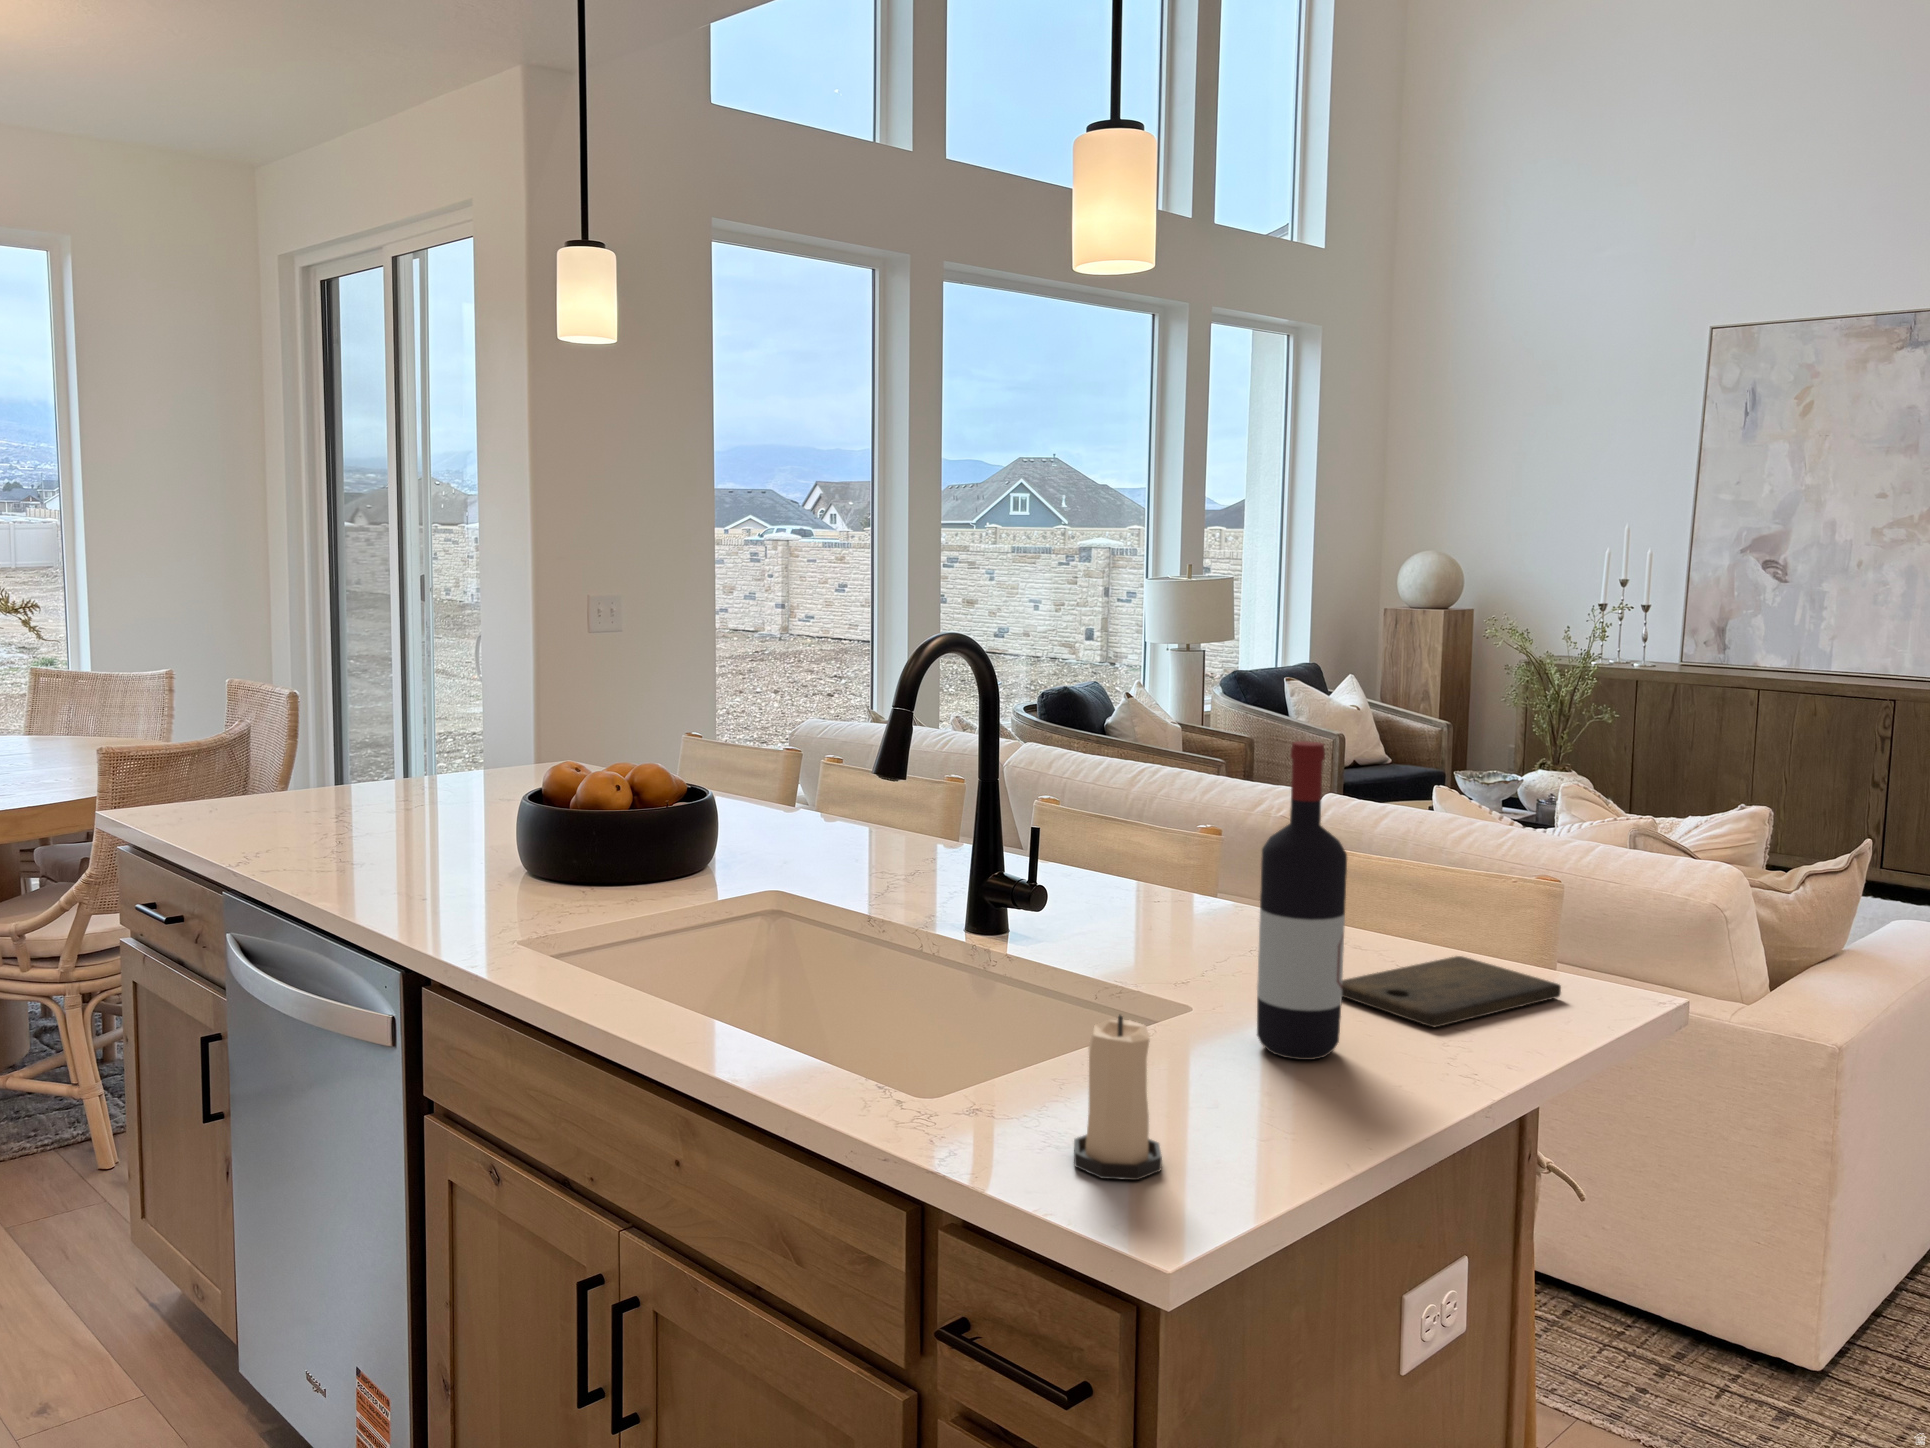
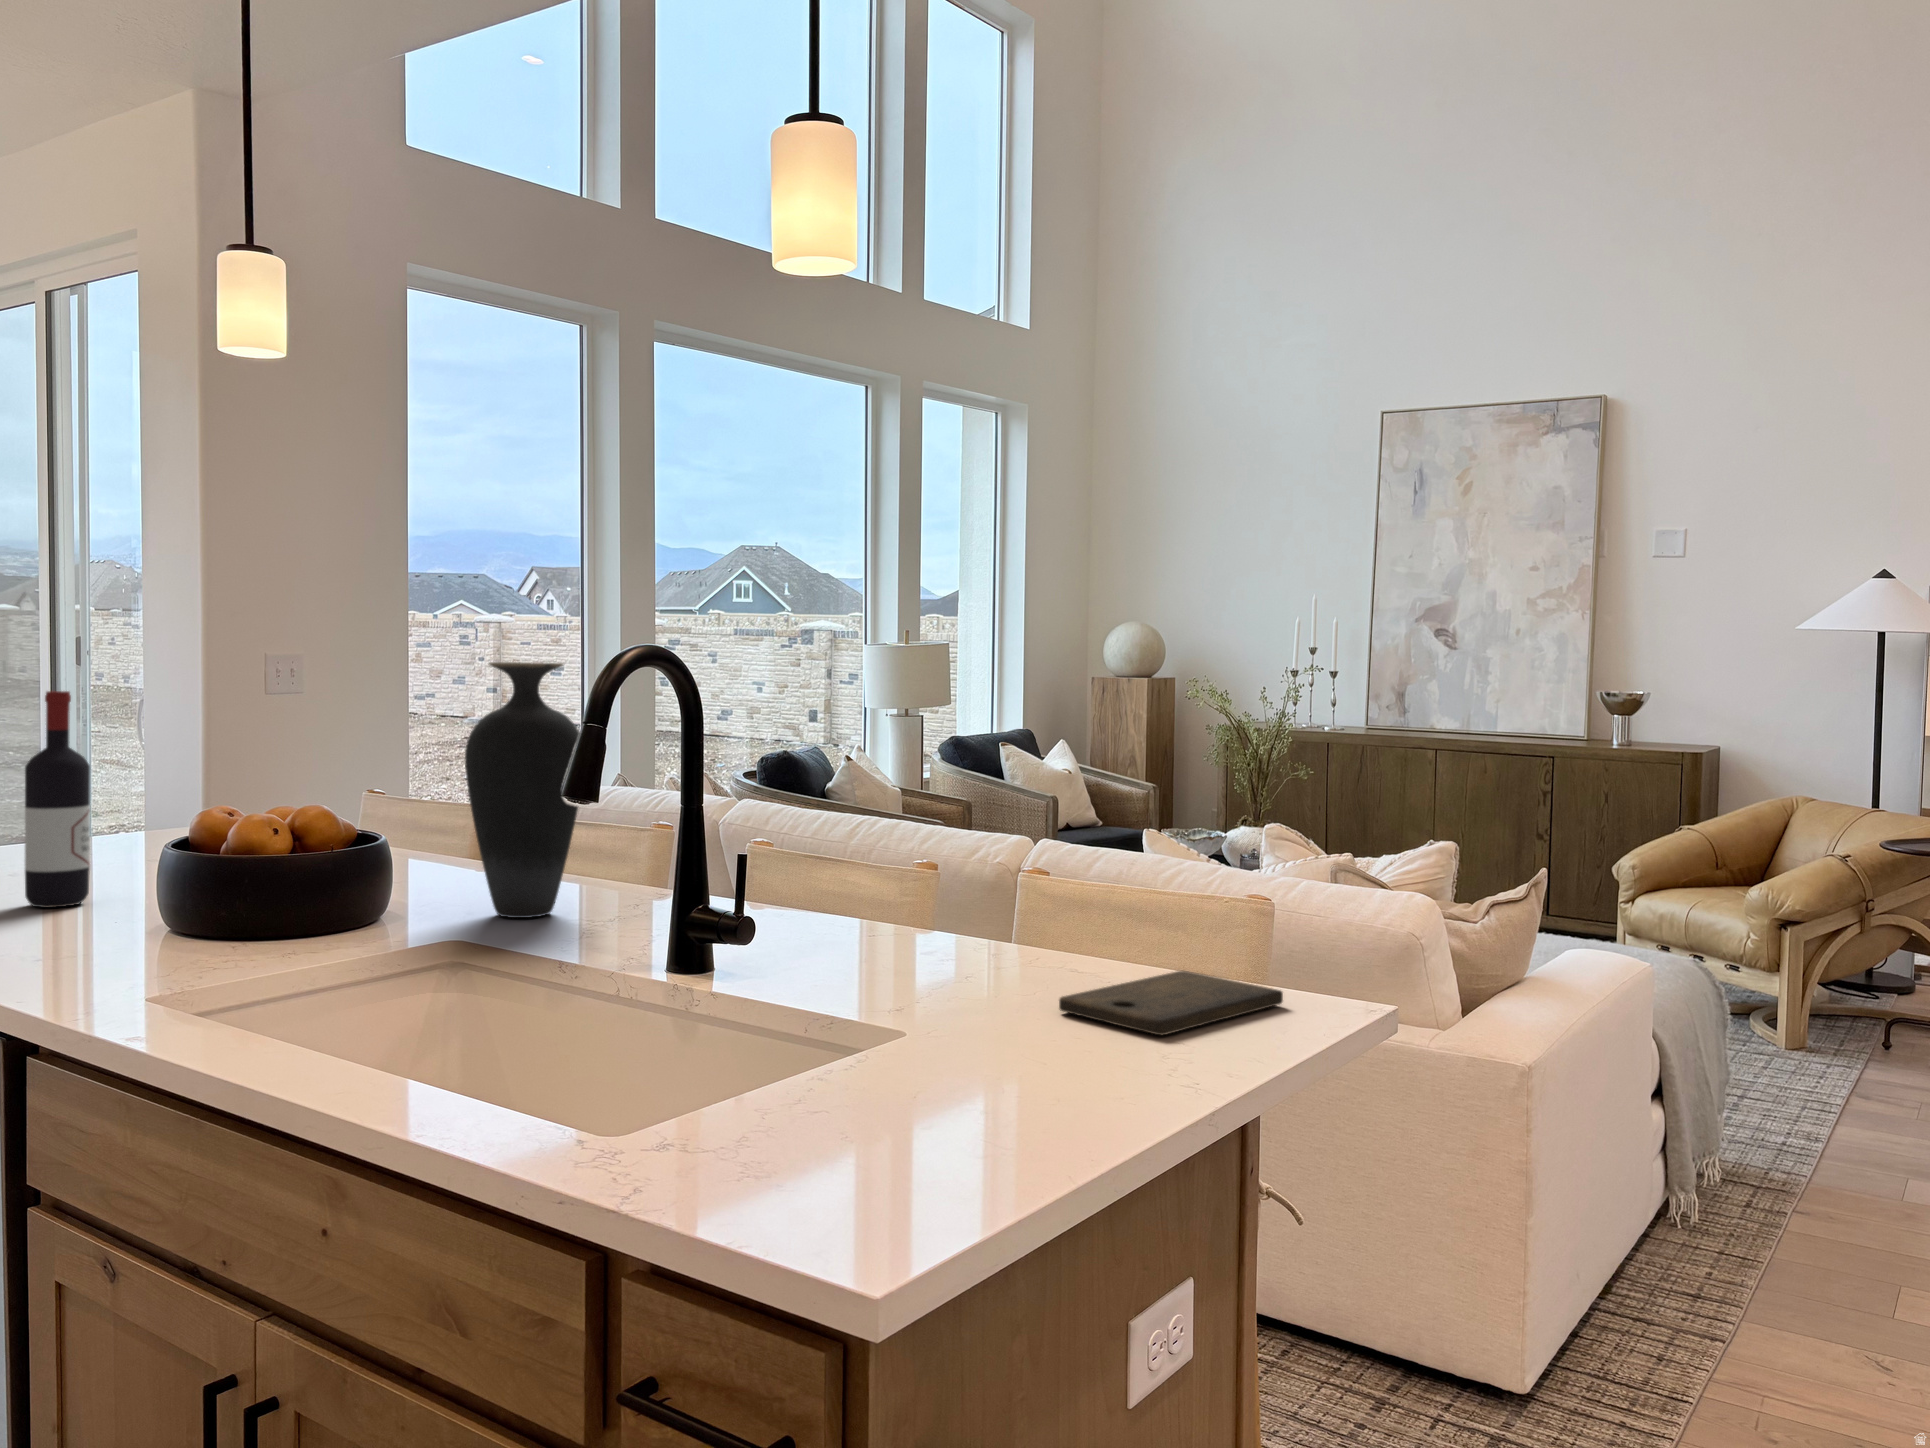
vase: none [777,630,883,867] -> present [465,662,580,918]
wine bottle: present [1257,741,1347,1060] -> present [25,691,90,908]
candle: present [1074,1015,1162,1180] -> none [779,1007,878,1197]

